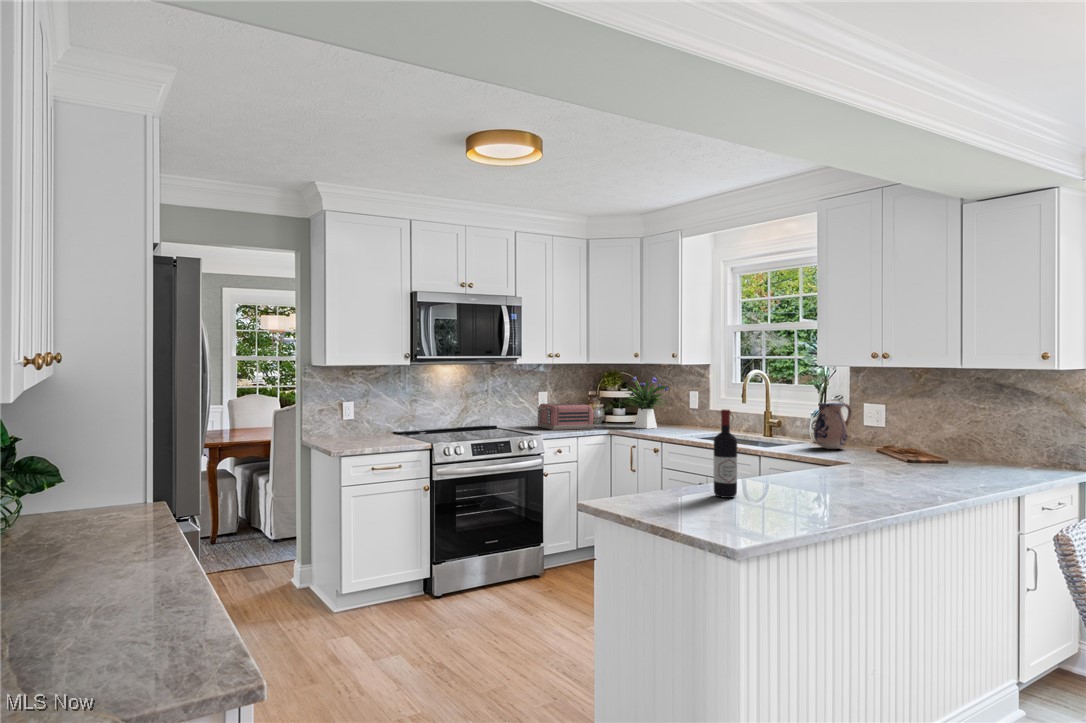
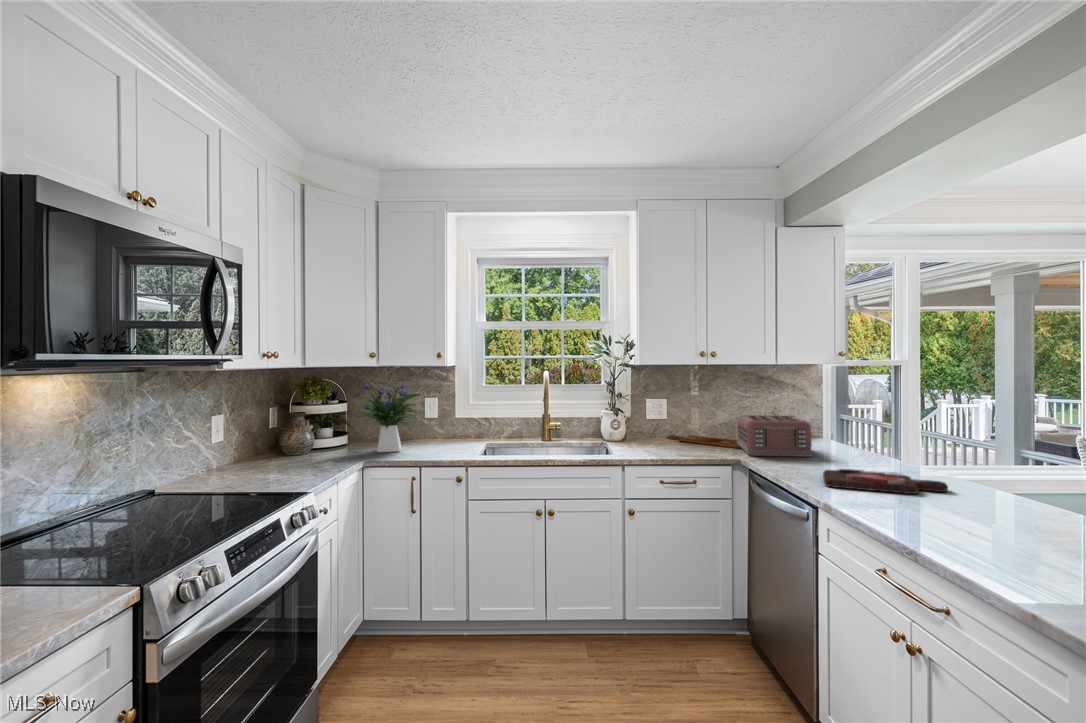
toaster: present [537,403,593,430] -> present [737,416,813,457]
ceramic pitcher: present [813,403,852,449] -> none [634,400,665,446]
wine bottle: present [714,410,737,498] -> none [973,424,1011,538]
cutting board: none [789,469,879,493] -> present [823,469,948,494]

